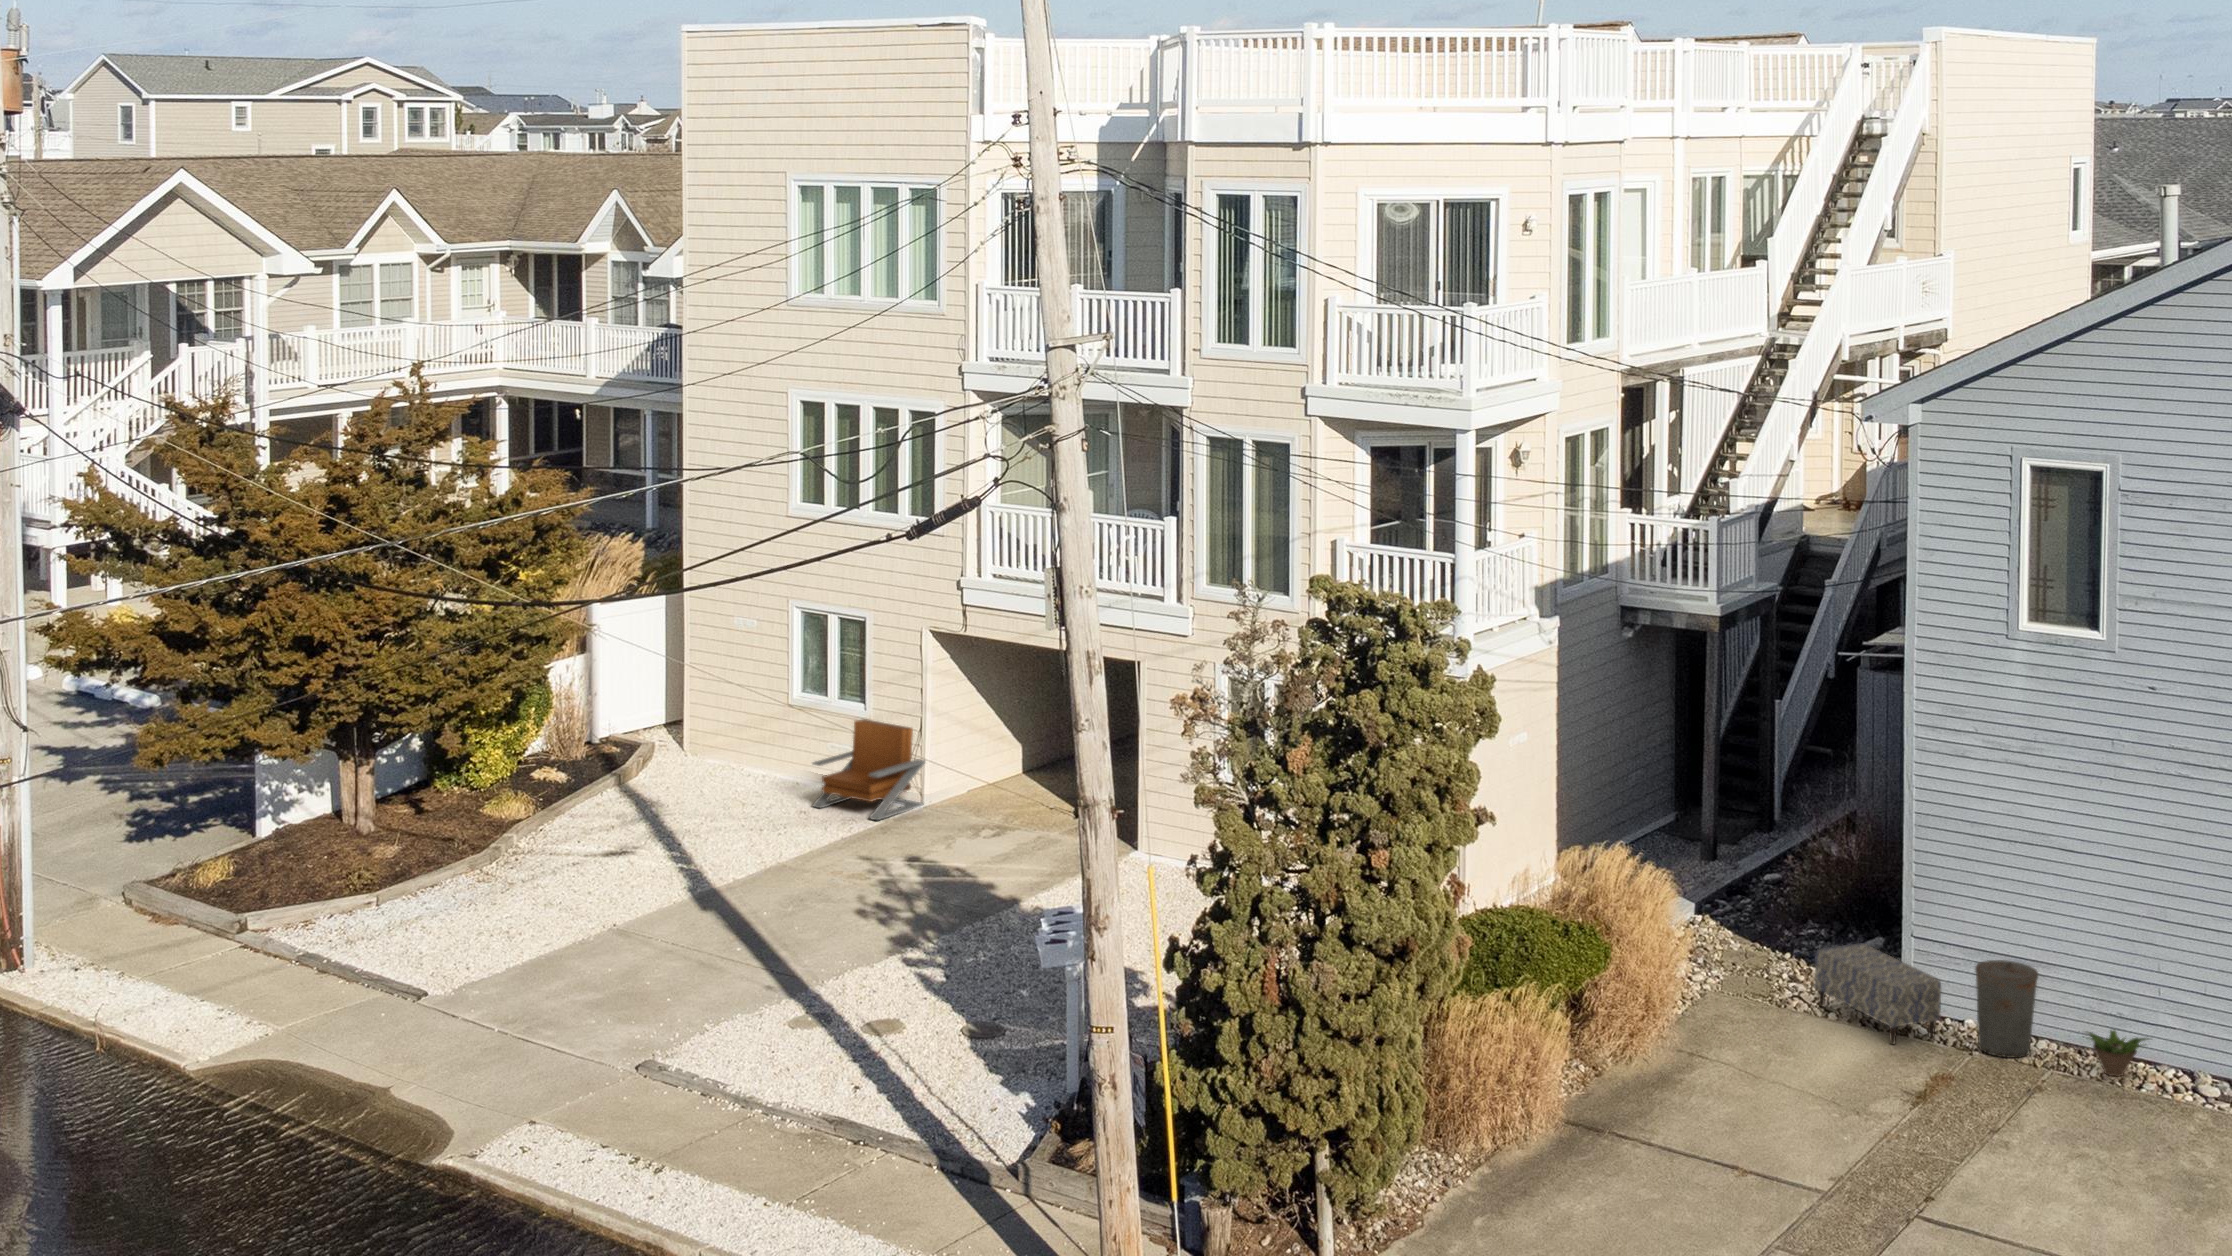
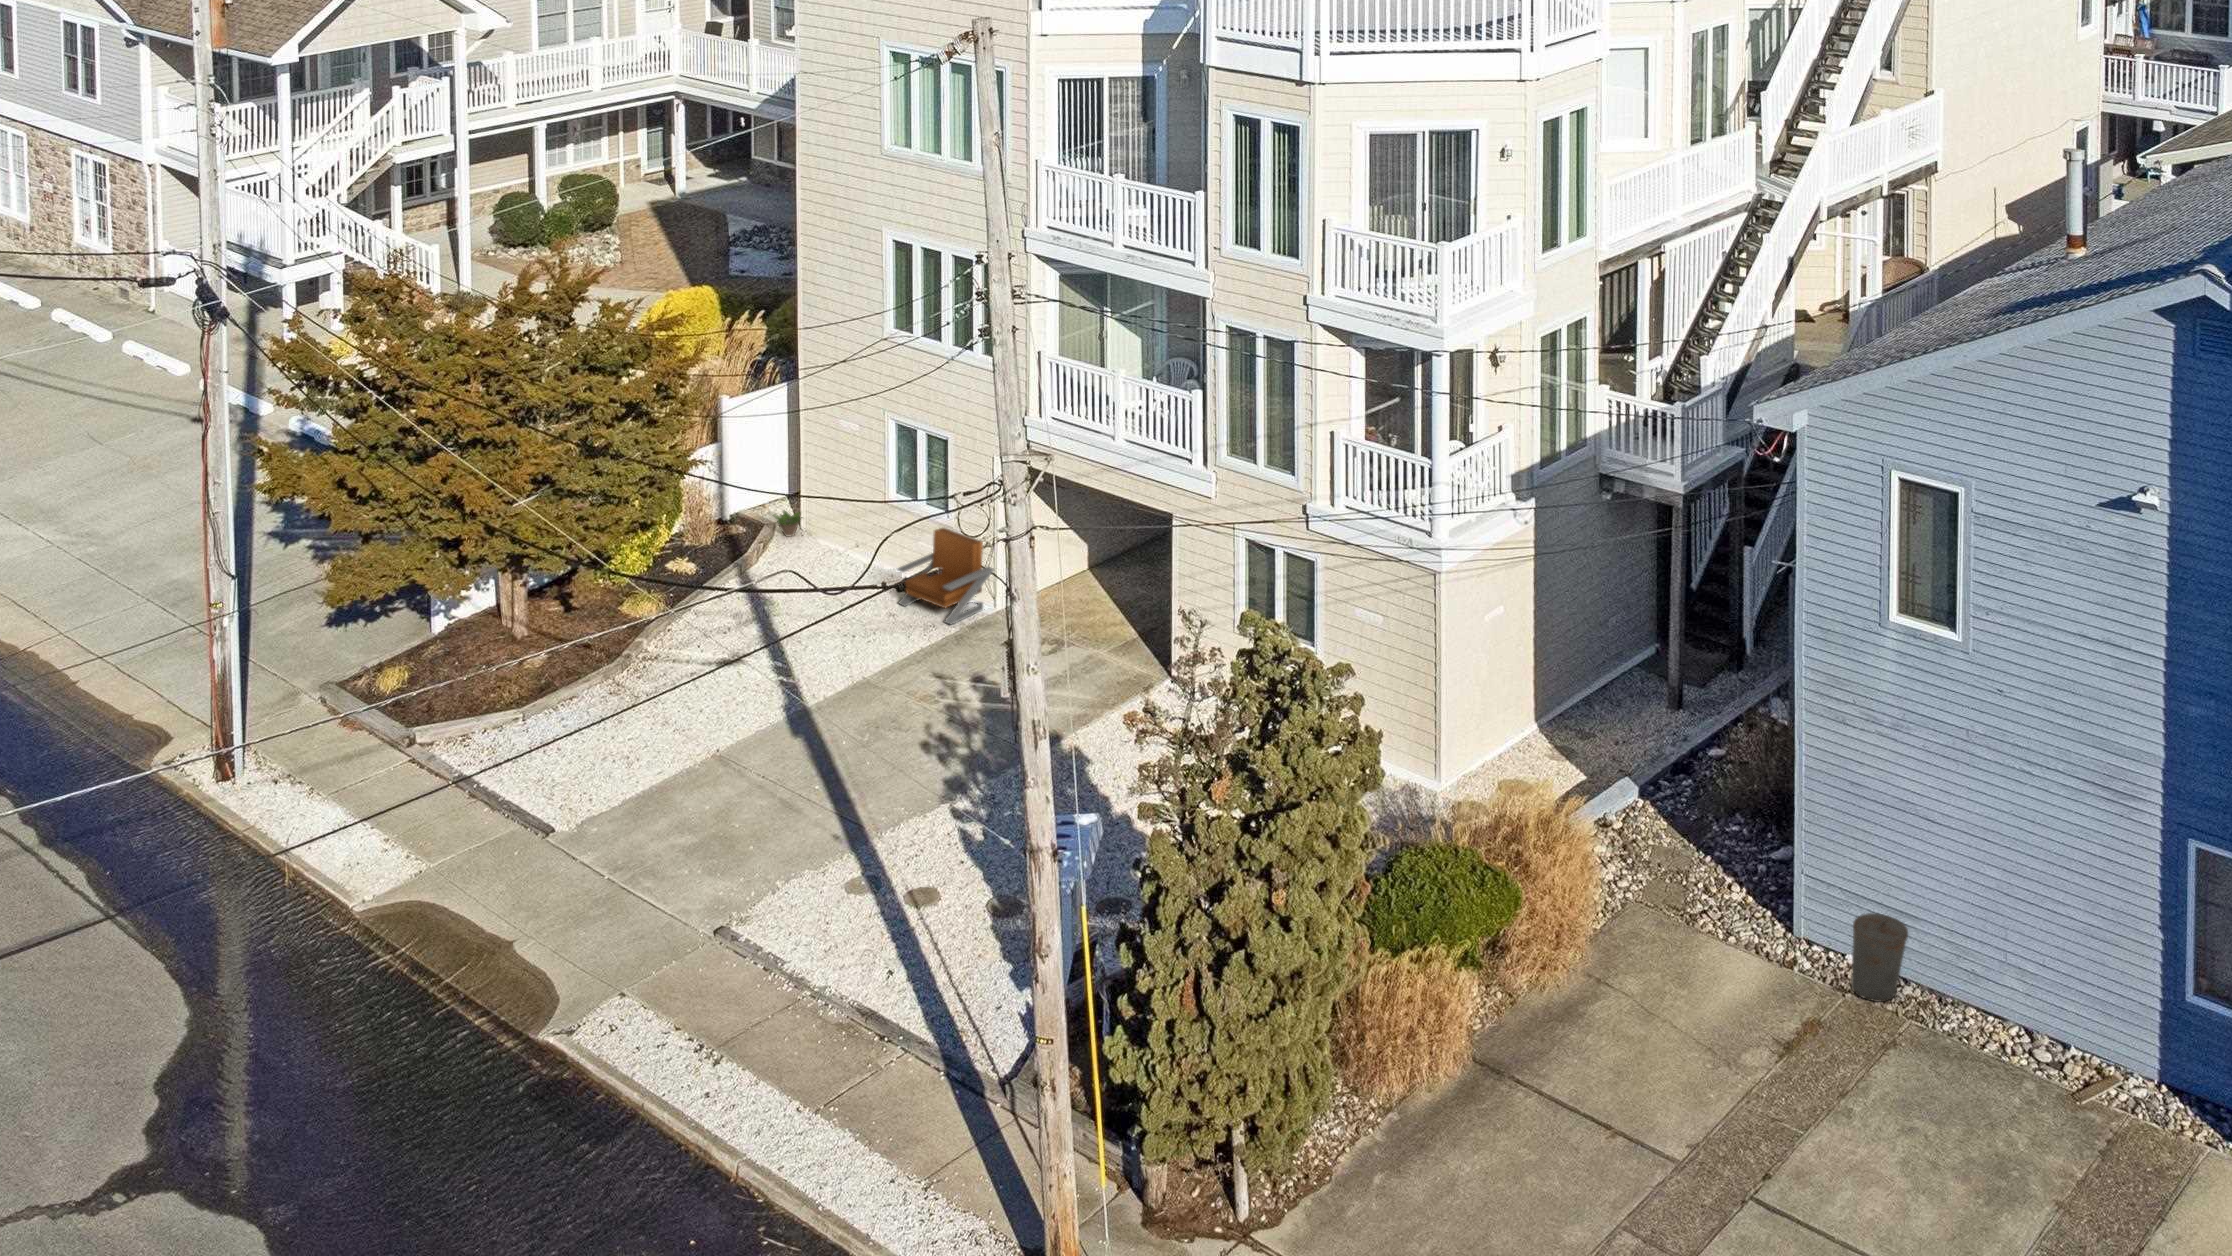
bench: present [1814,943,1941,1044] -> none [1718,869,1824,977]
decorative plant: present [2086,1030,2148,1076] -> present [773,511,803,537]

